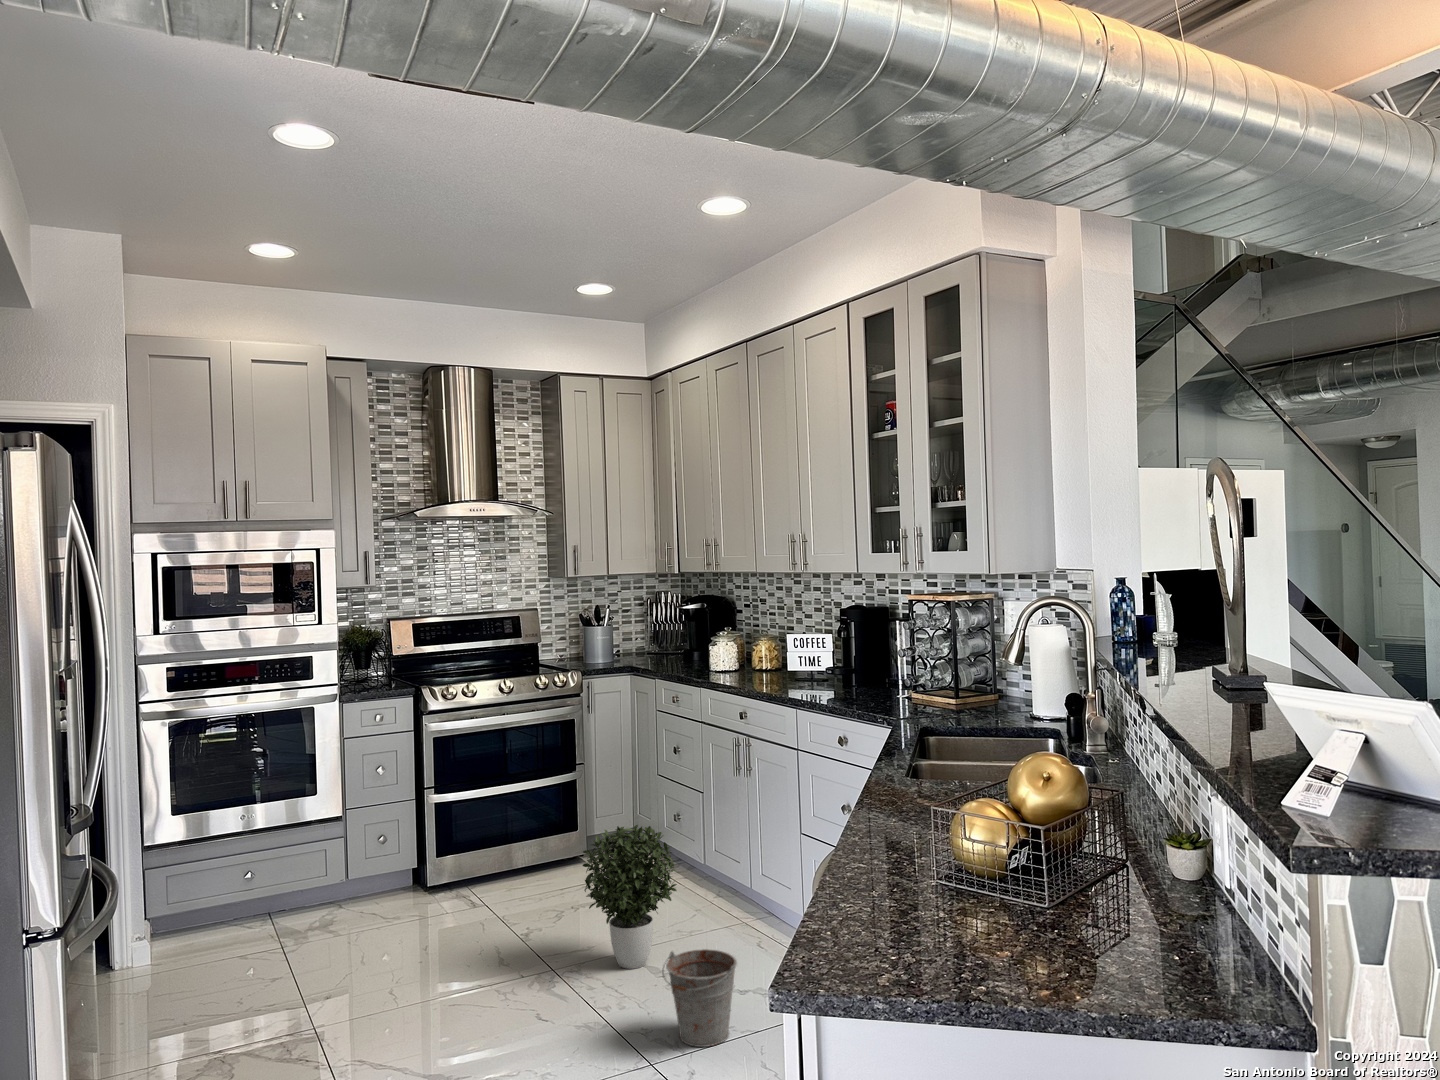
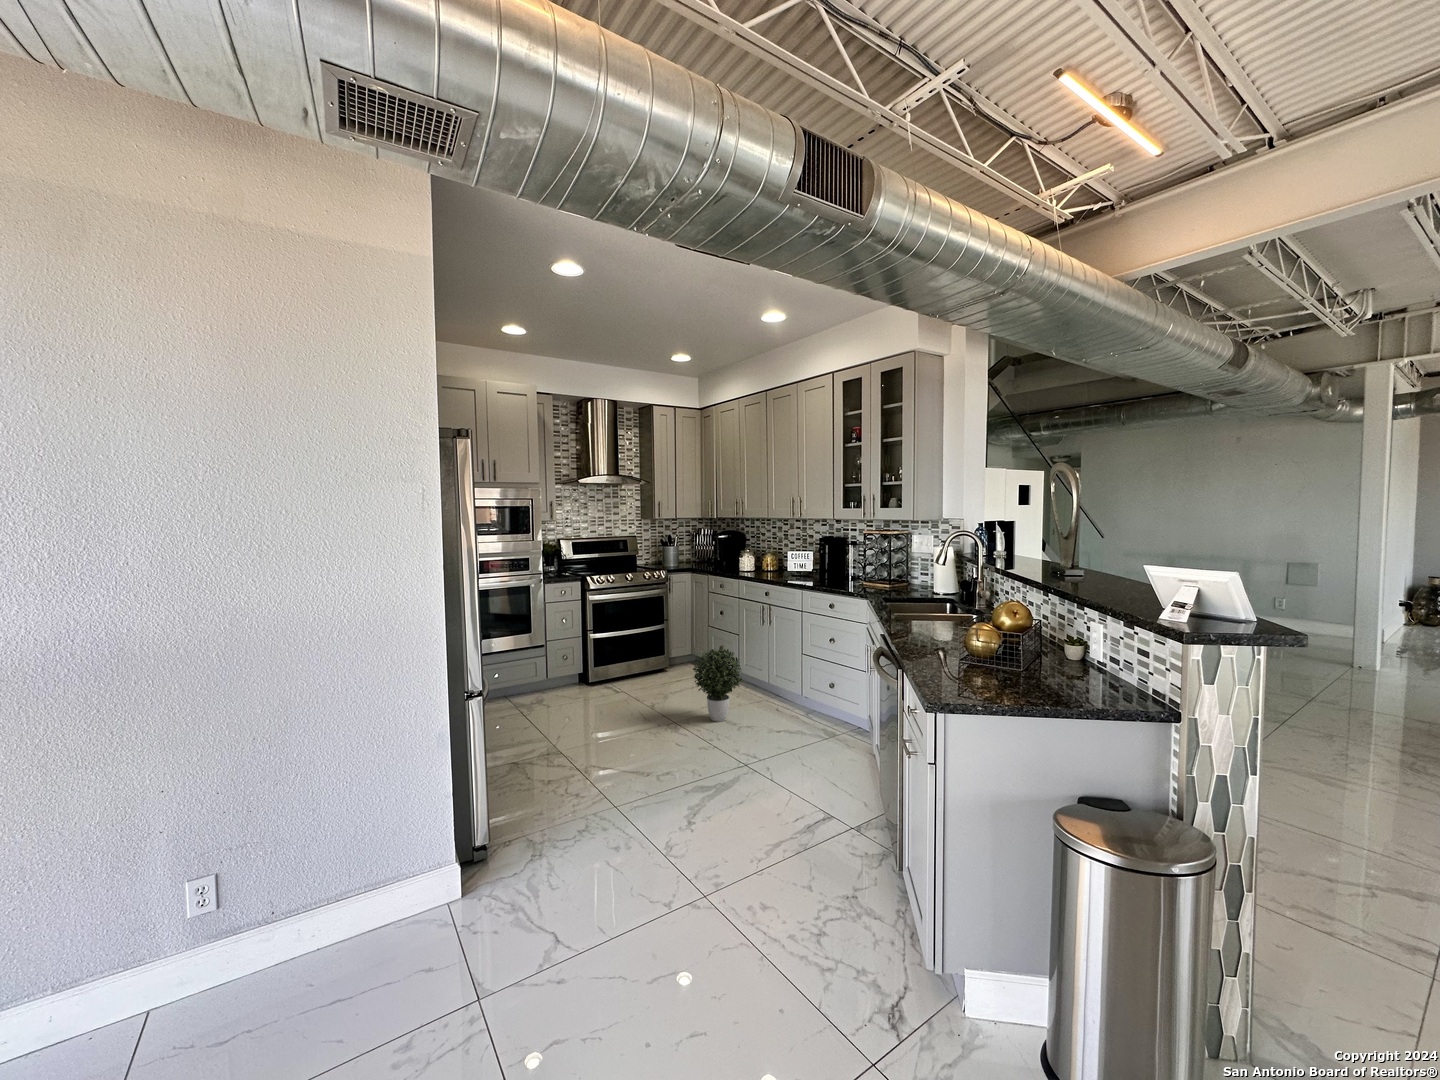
bucket: present [665,949,737,1047] -> none [752,709,790,756]

